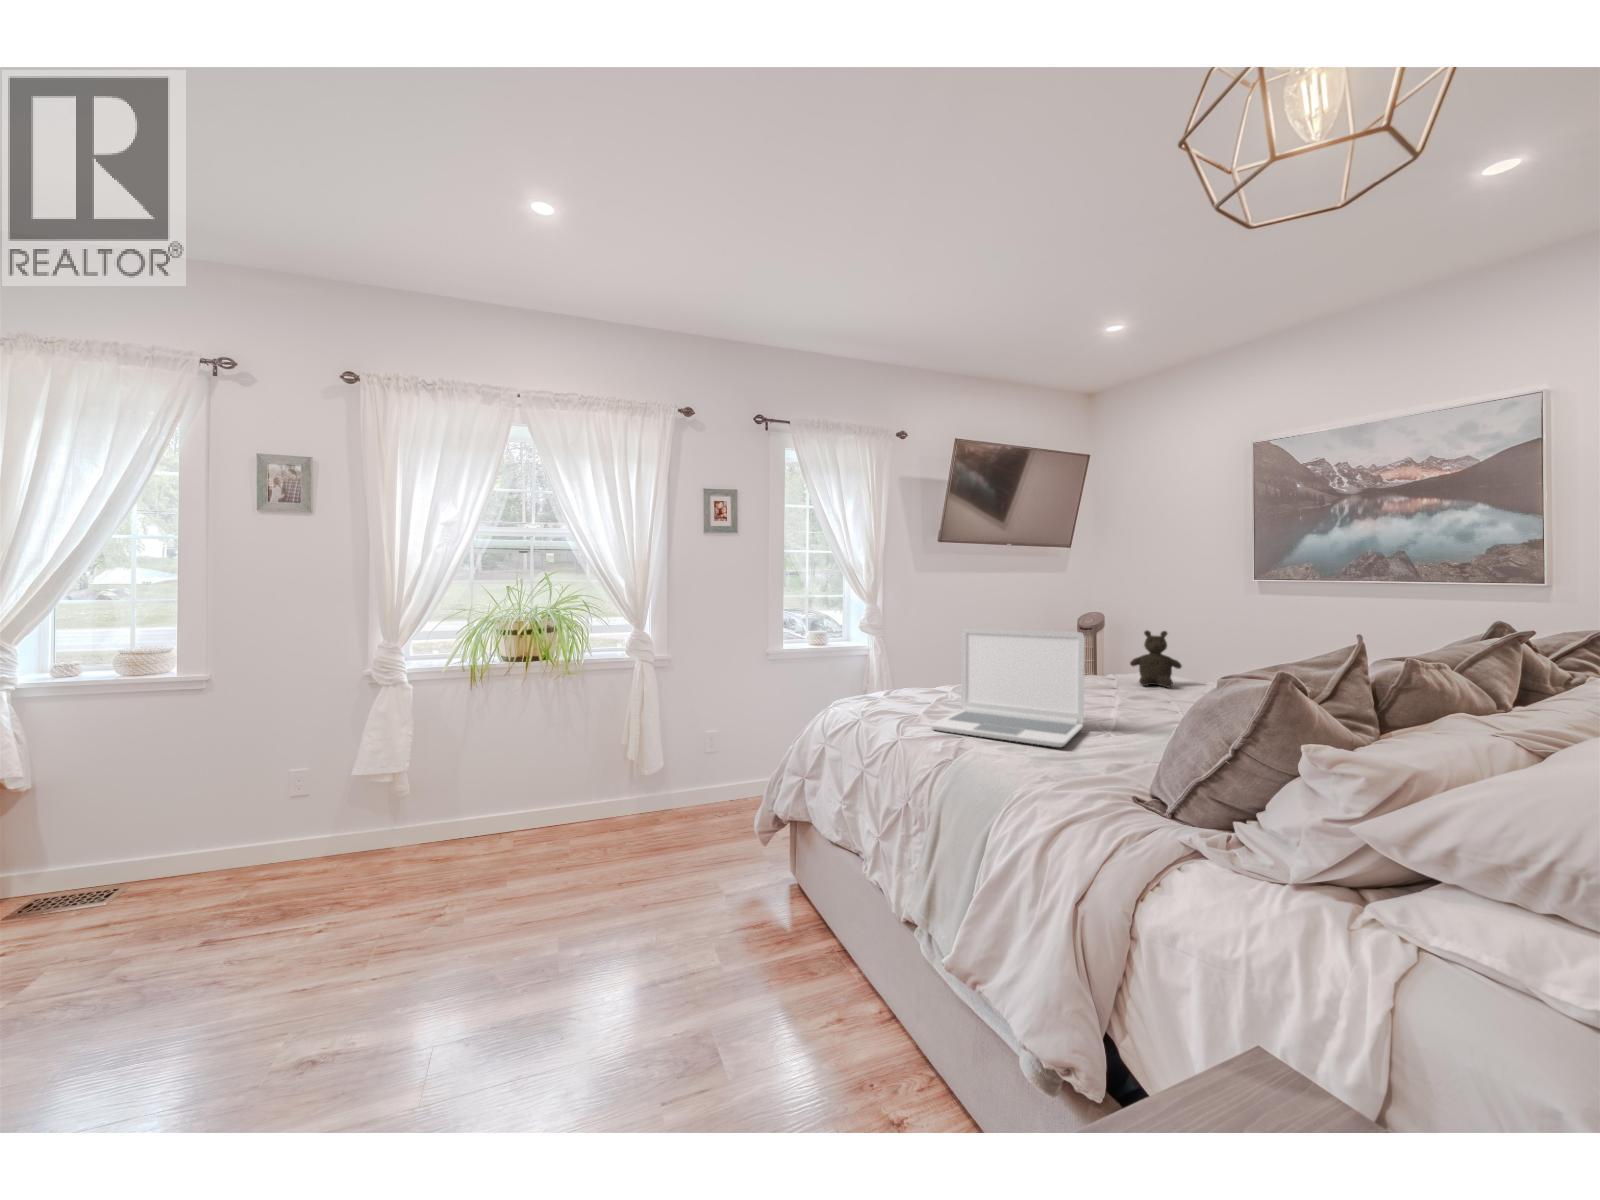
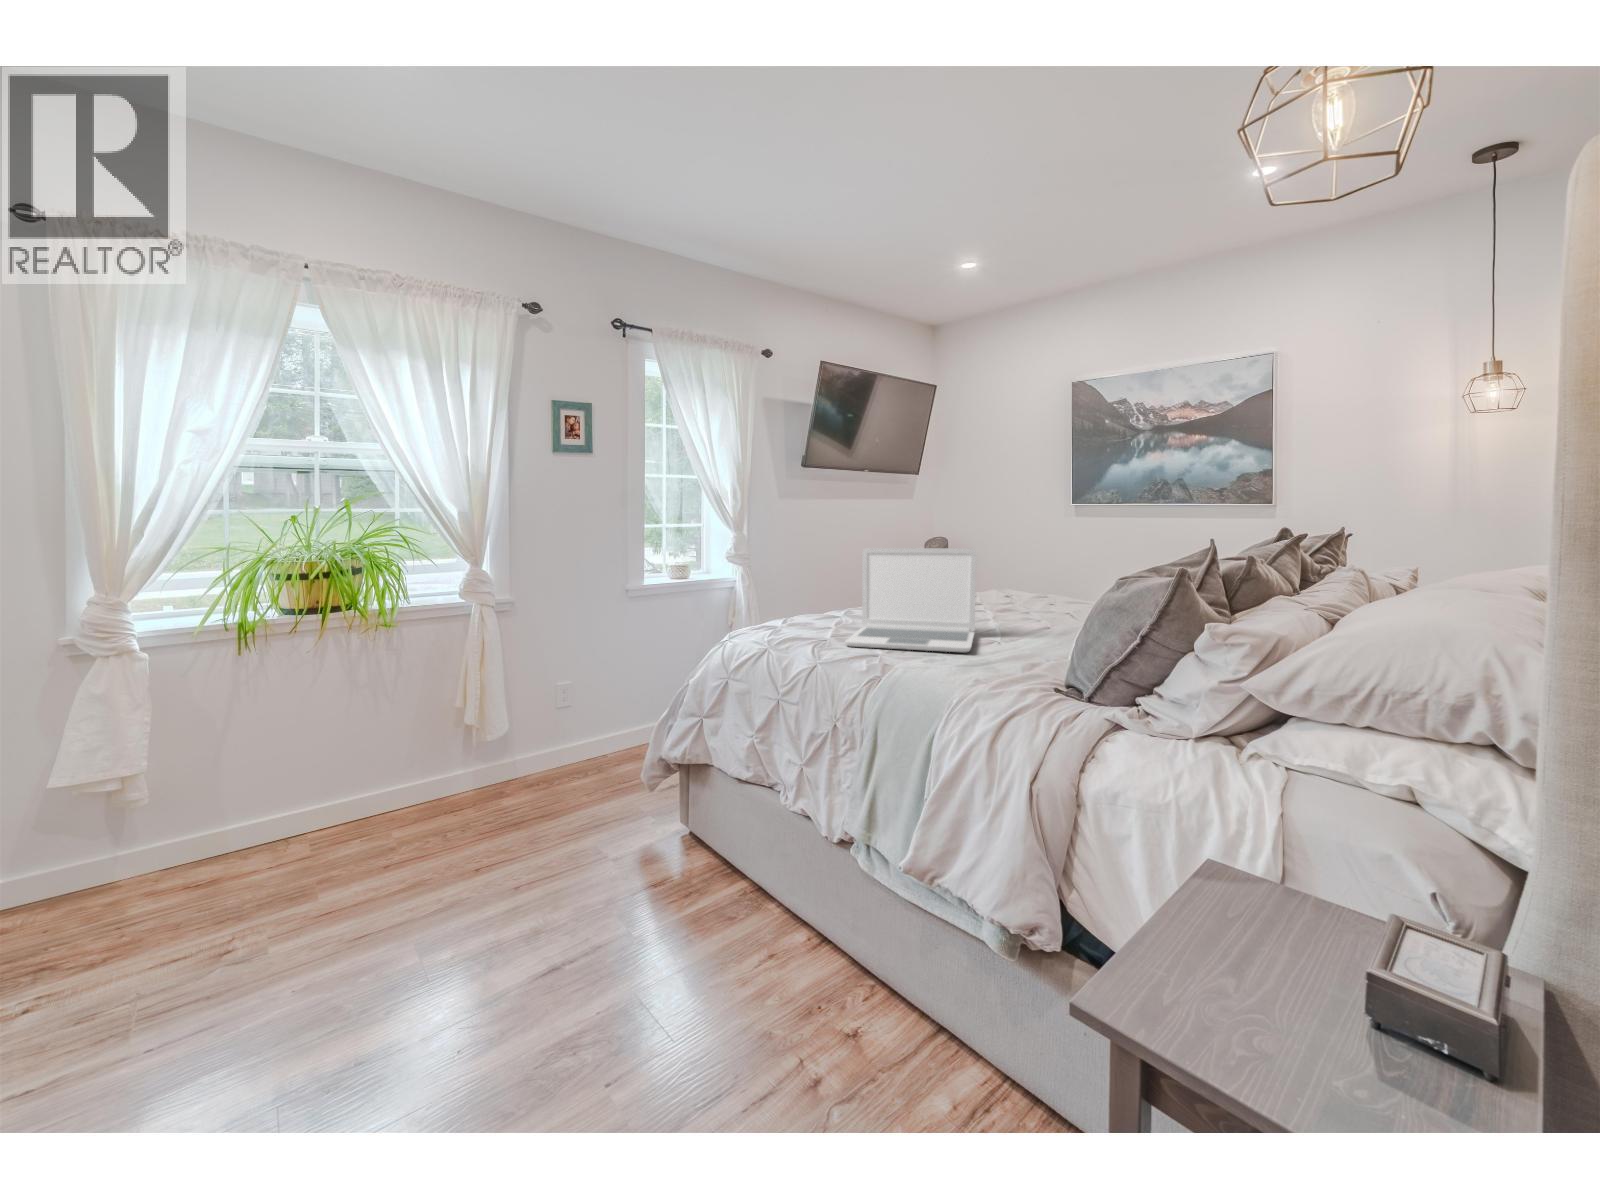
teddy bear: present [1130,631,1182,687] -> none [983,549,1025,599]

